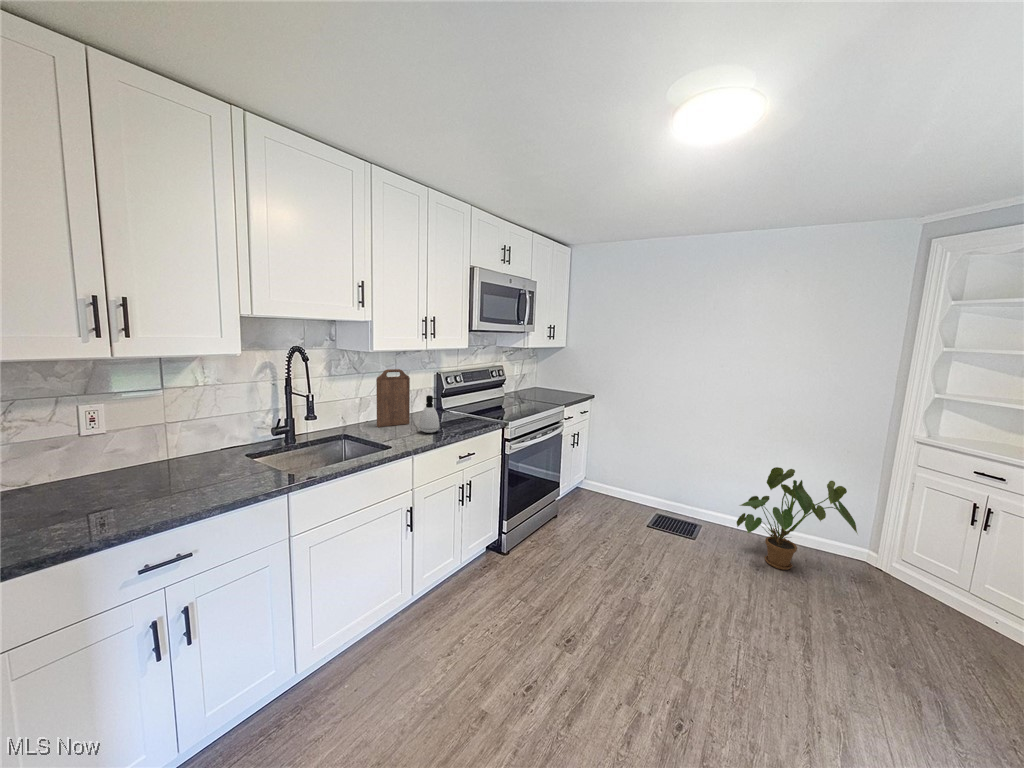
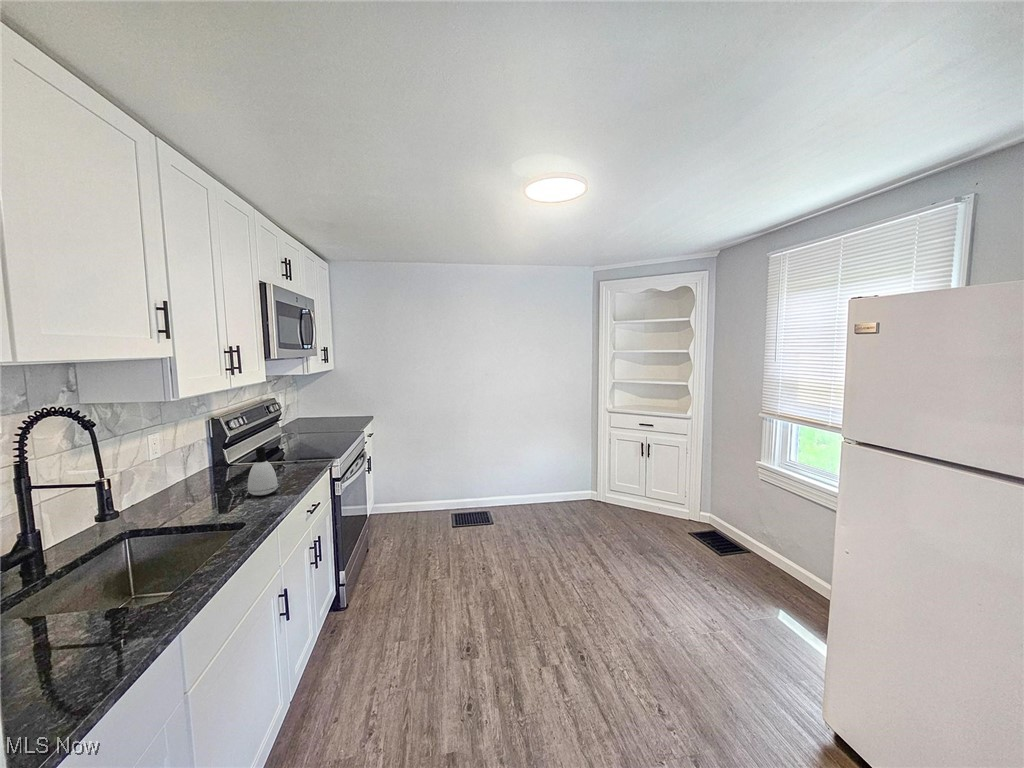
cutting board: present [376,369,410,427] -> none [162,420,213,509]
house plant: present [737,467,857,570] -> none [521,446,595,523]

